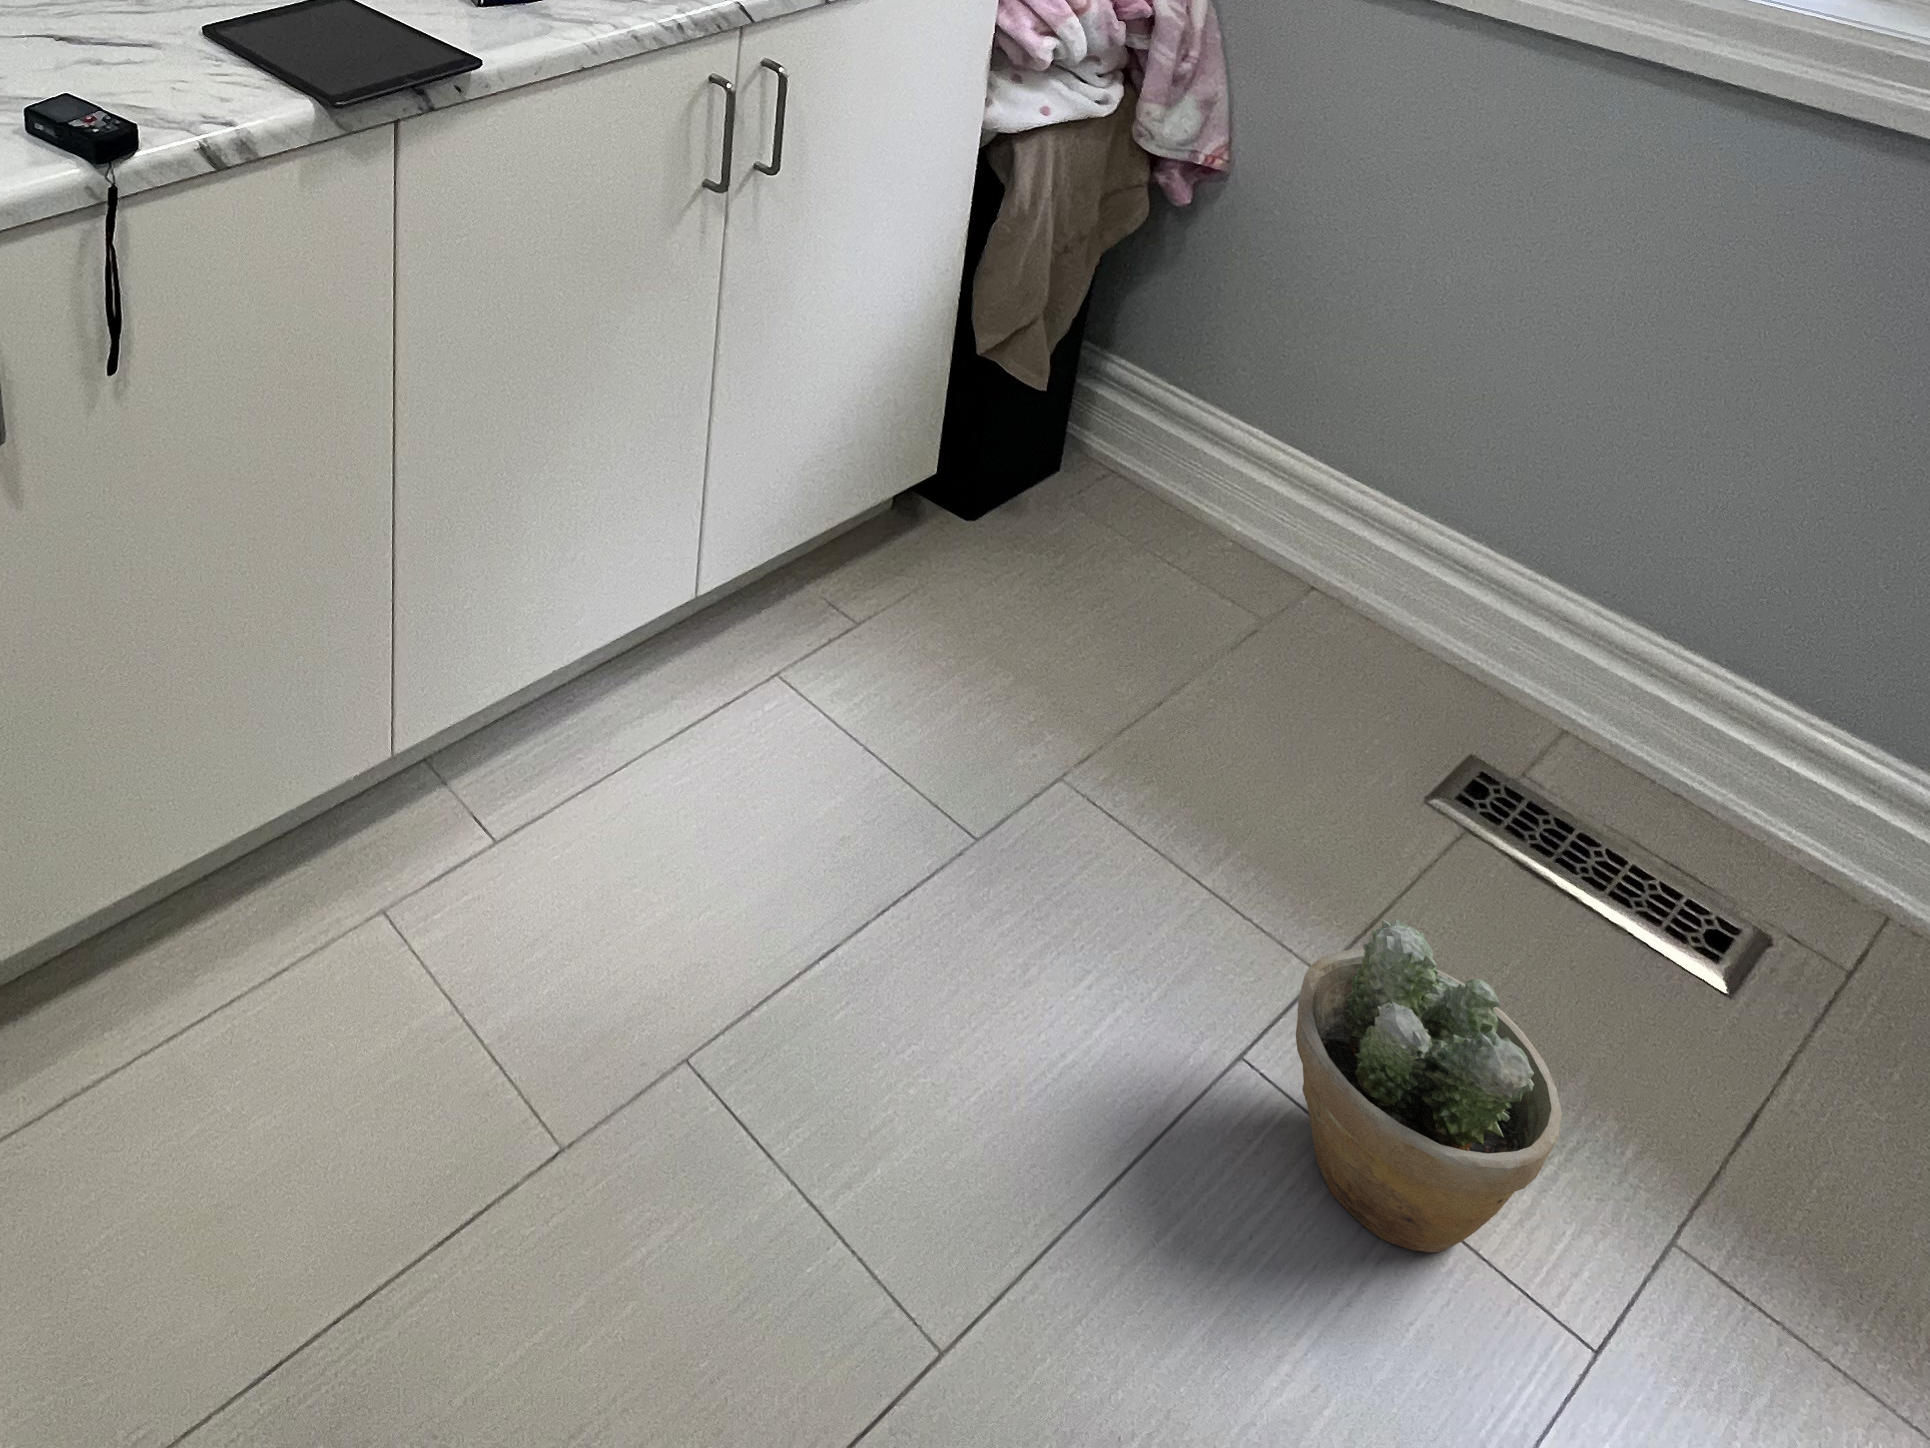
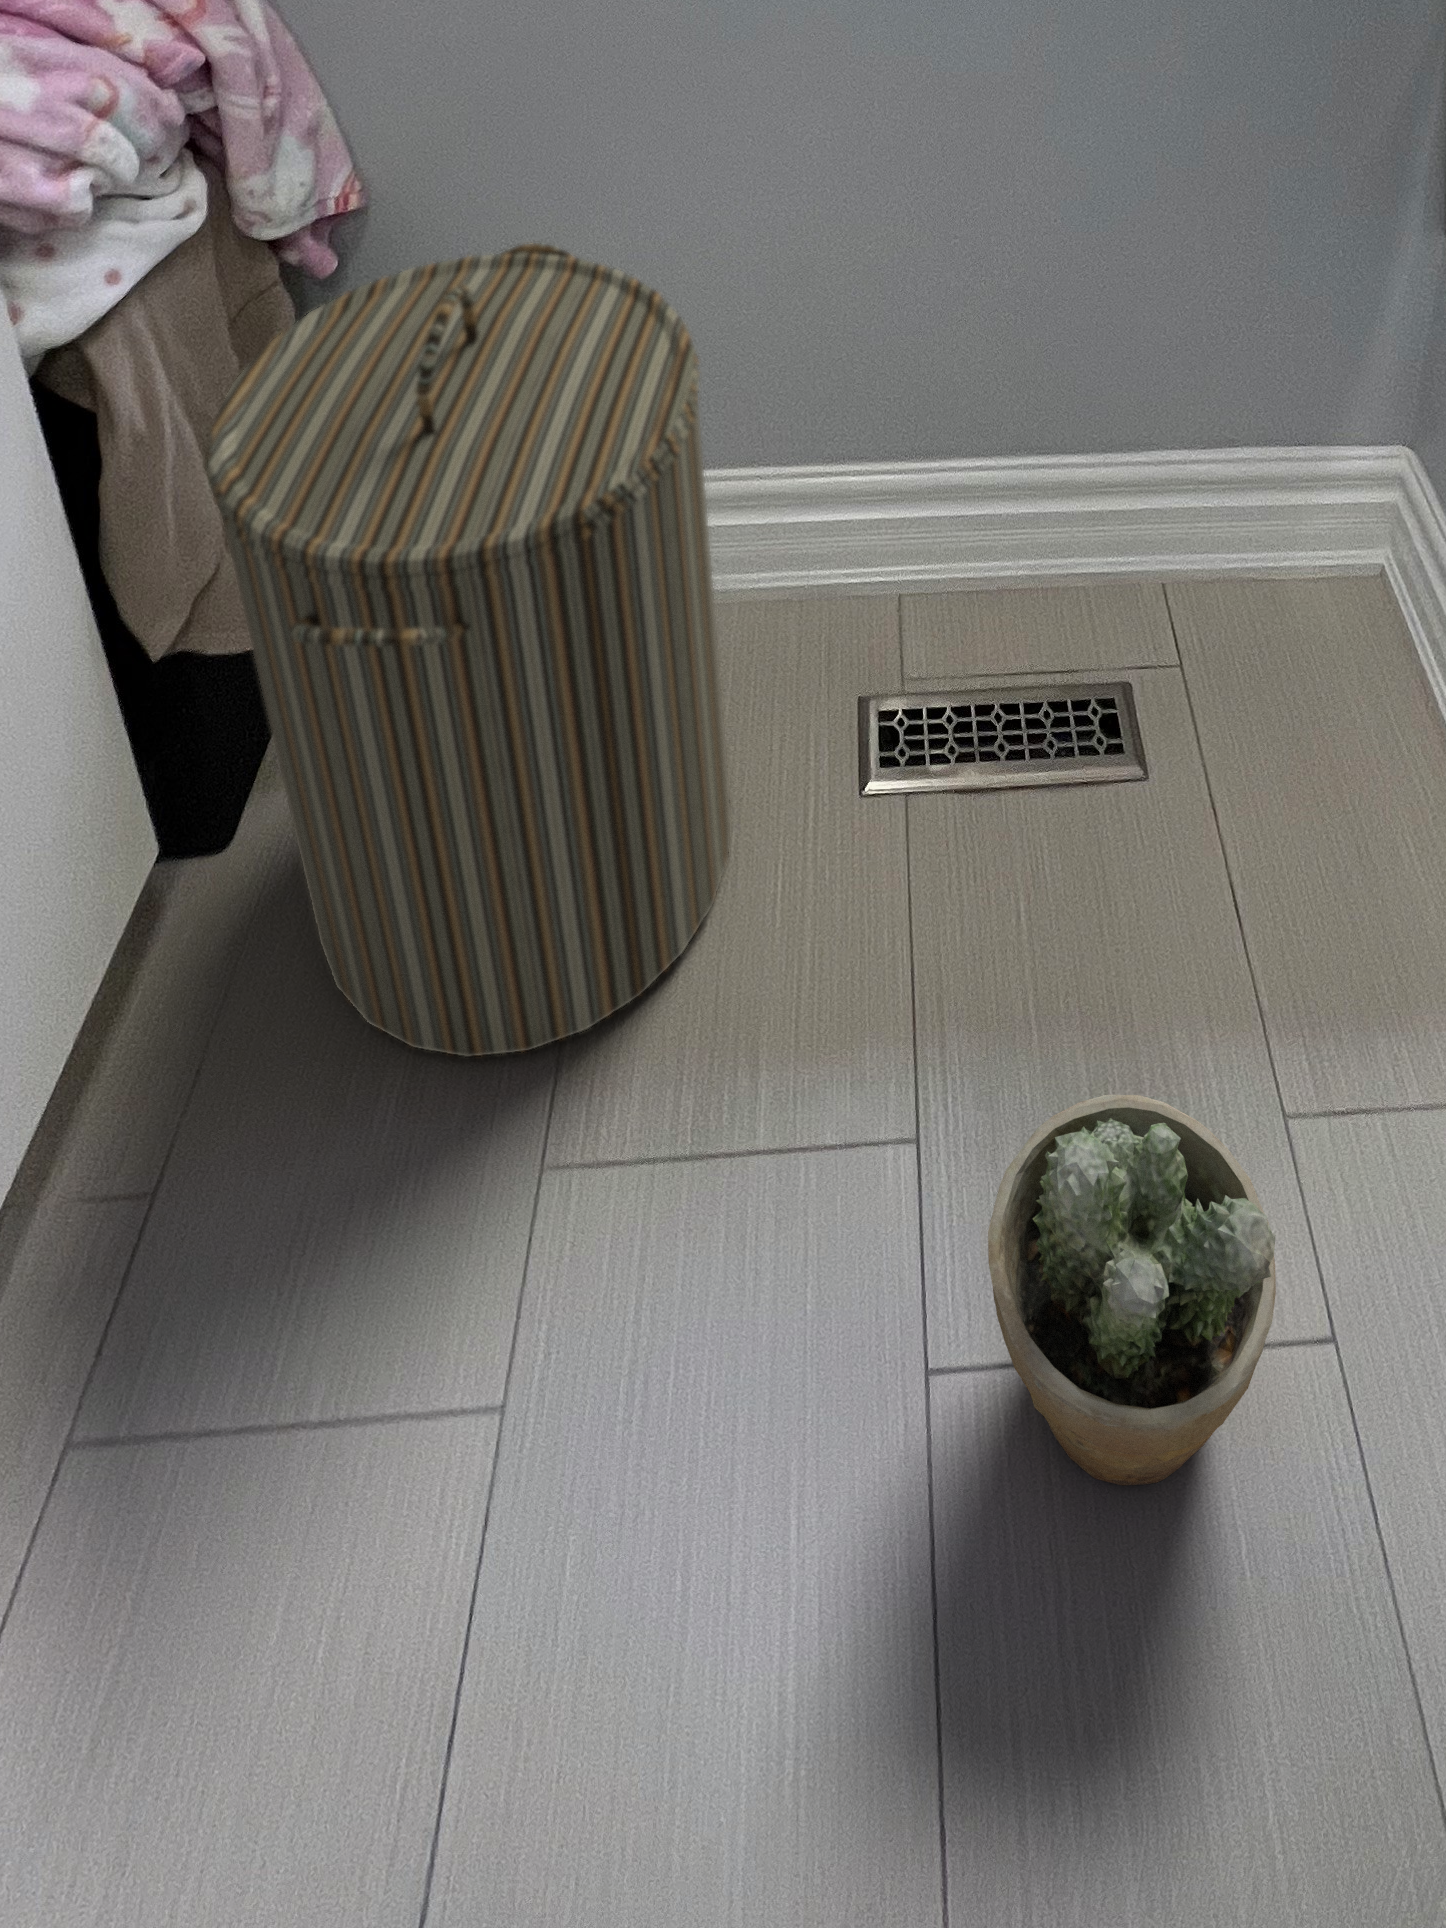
laundry hamper: none [997,195,1408,755] -> present [207,243,731,1057]

